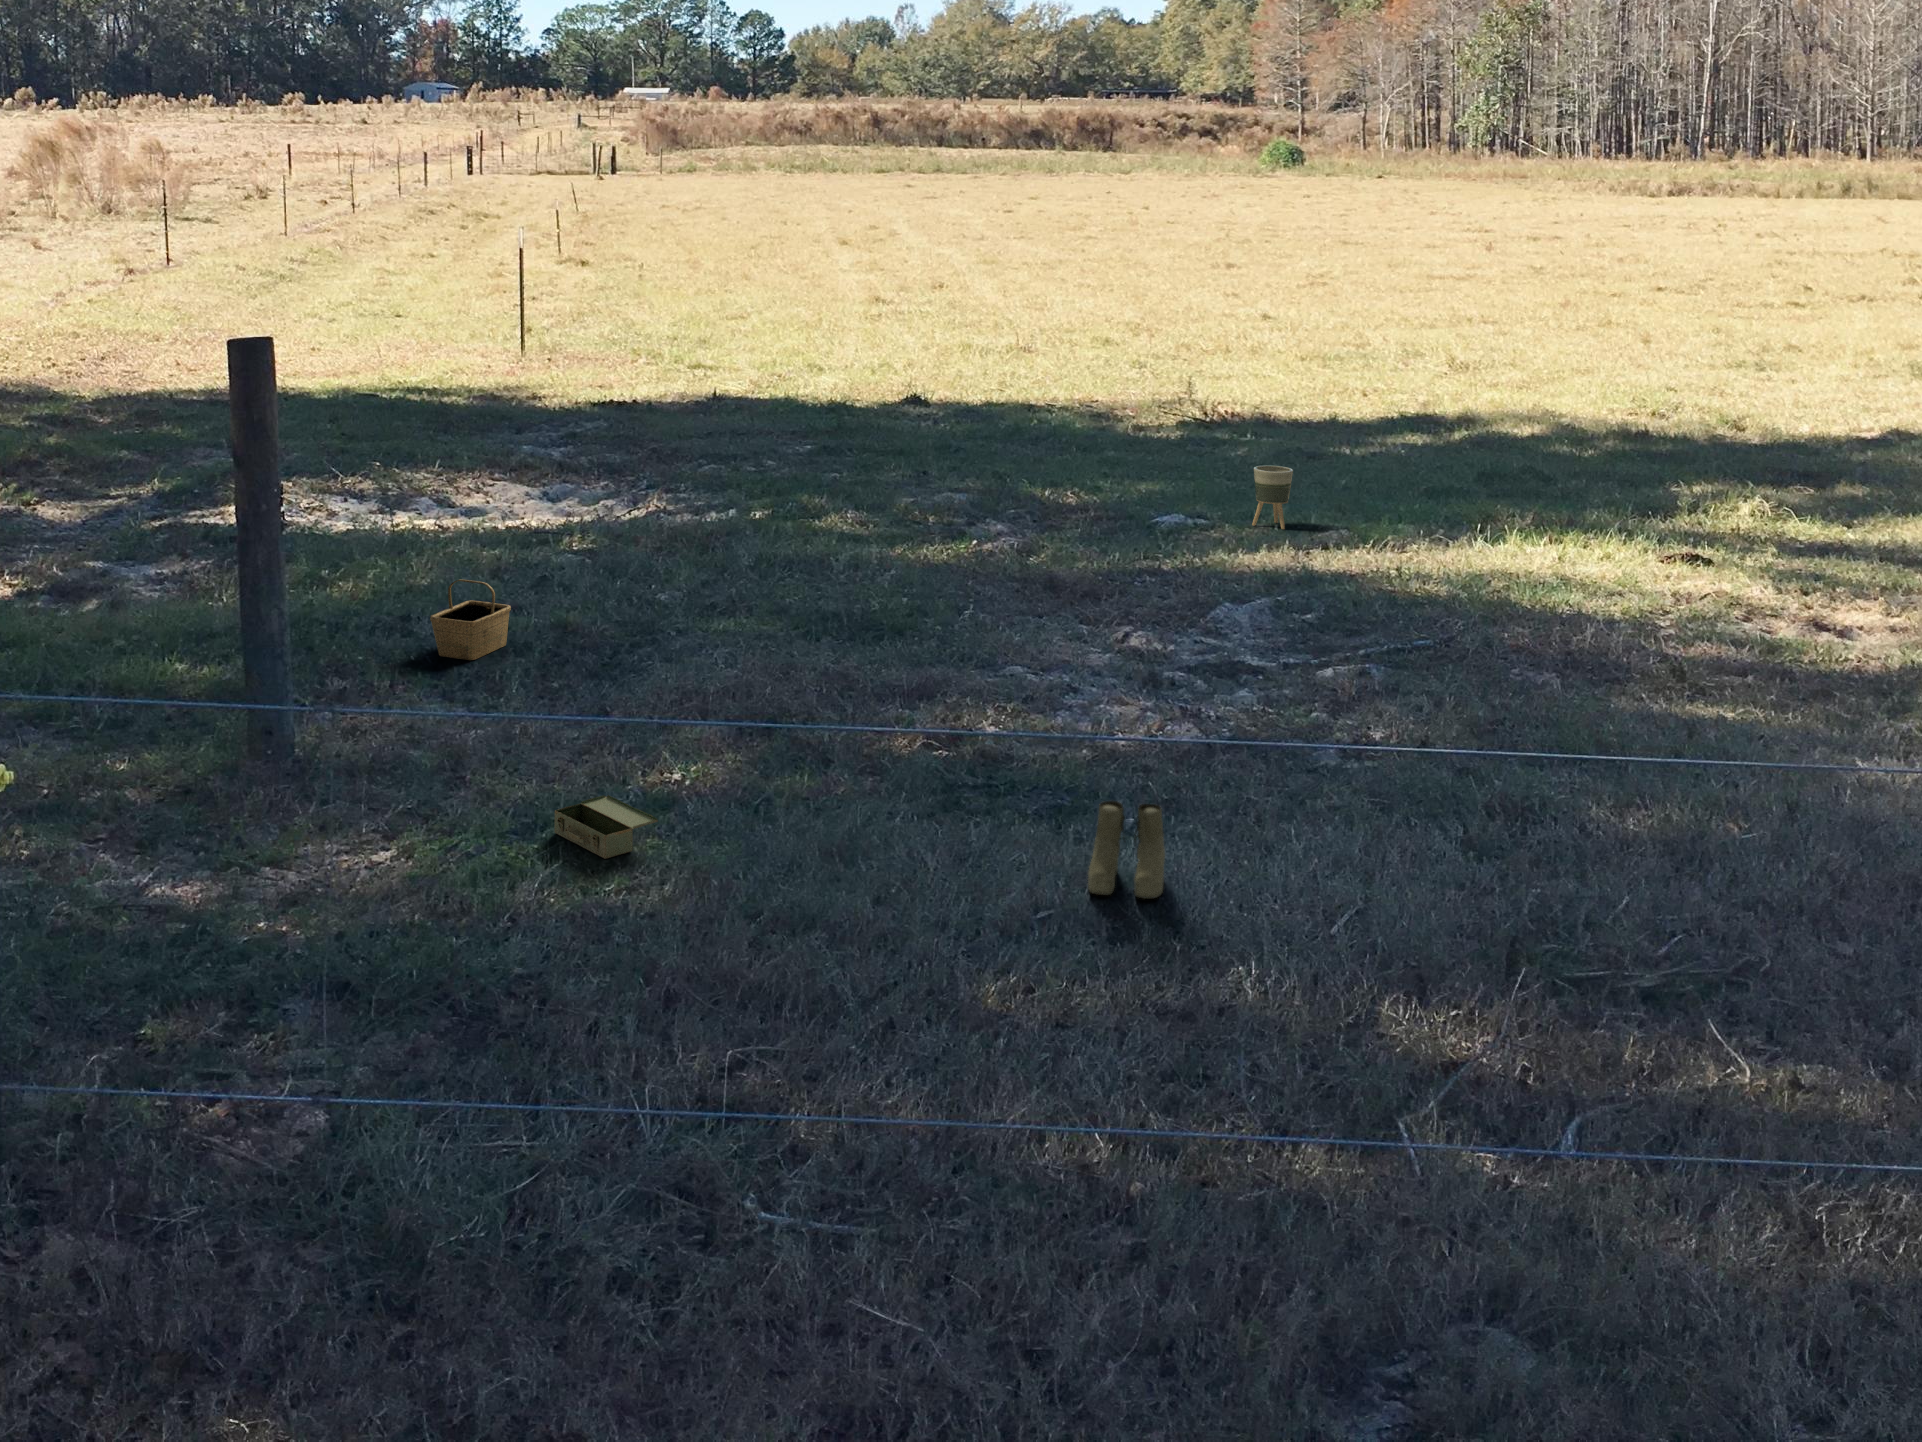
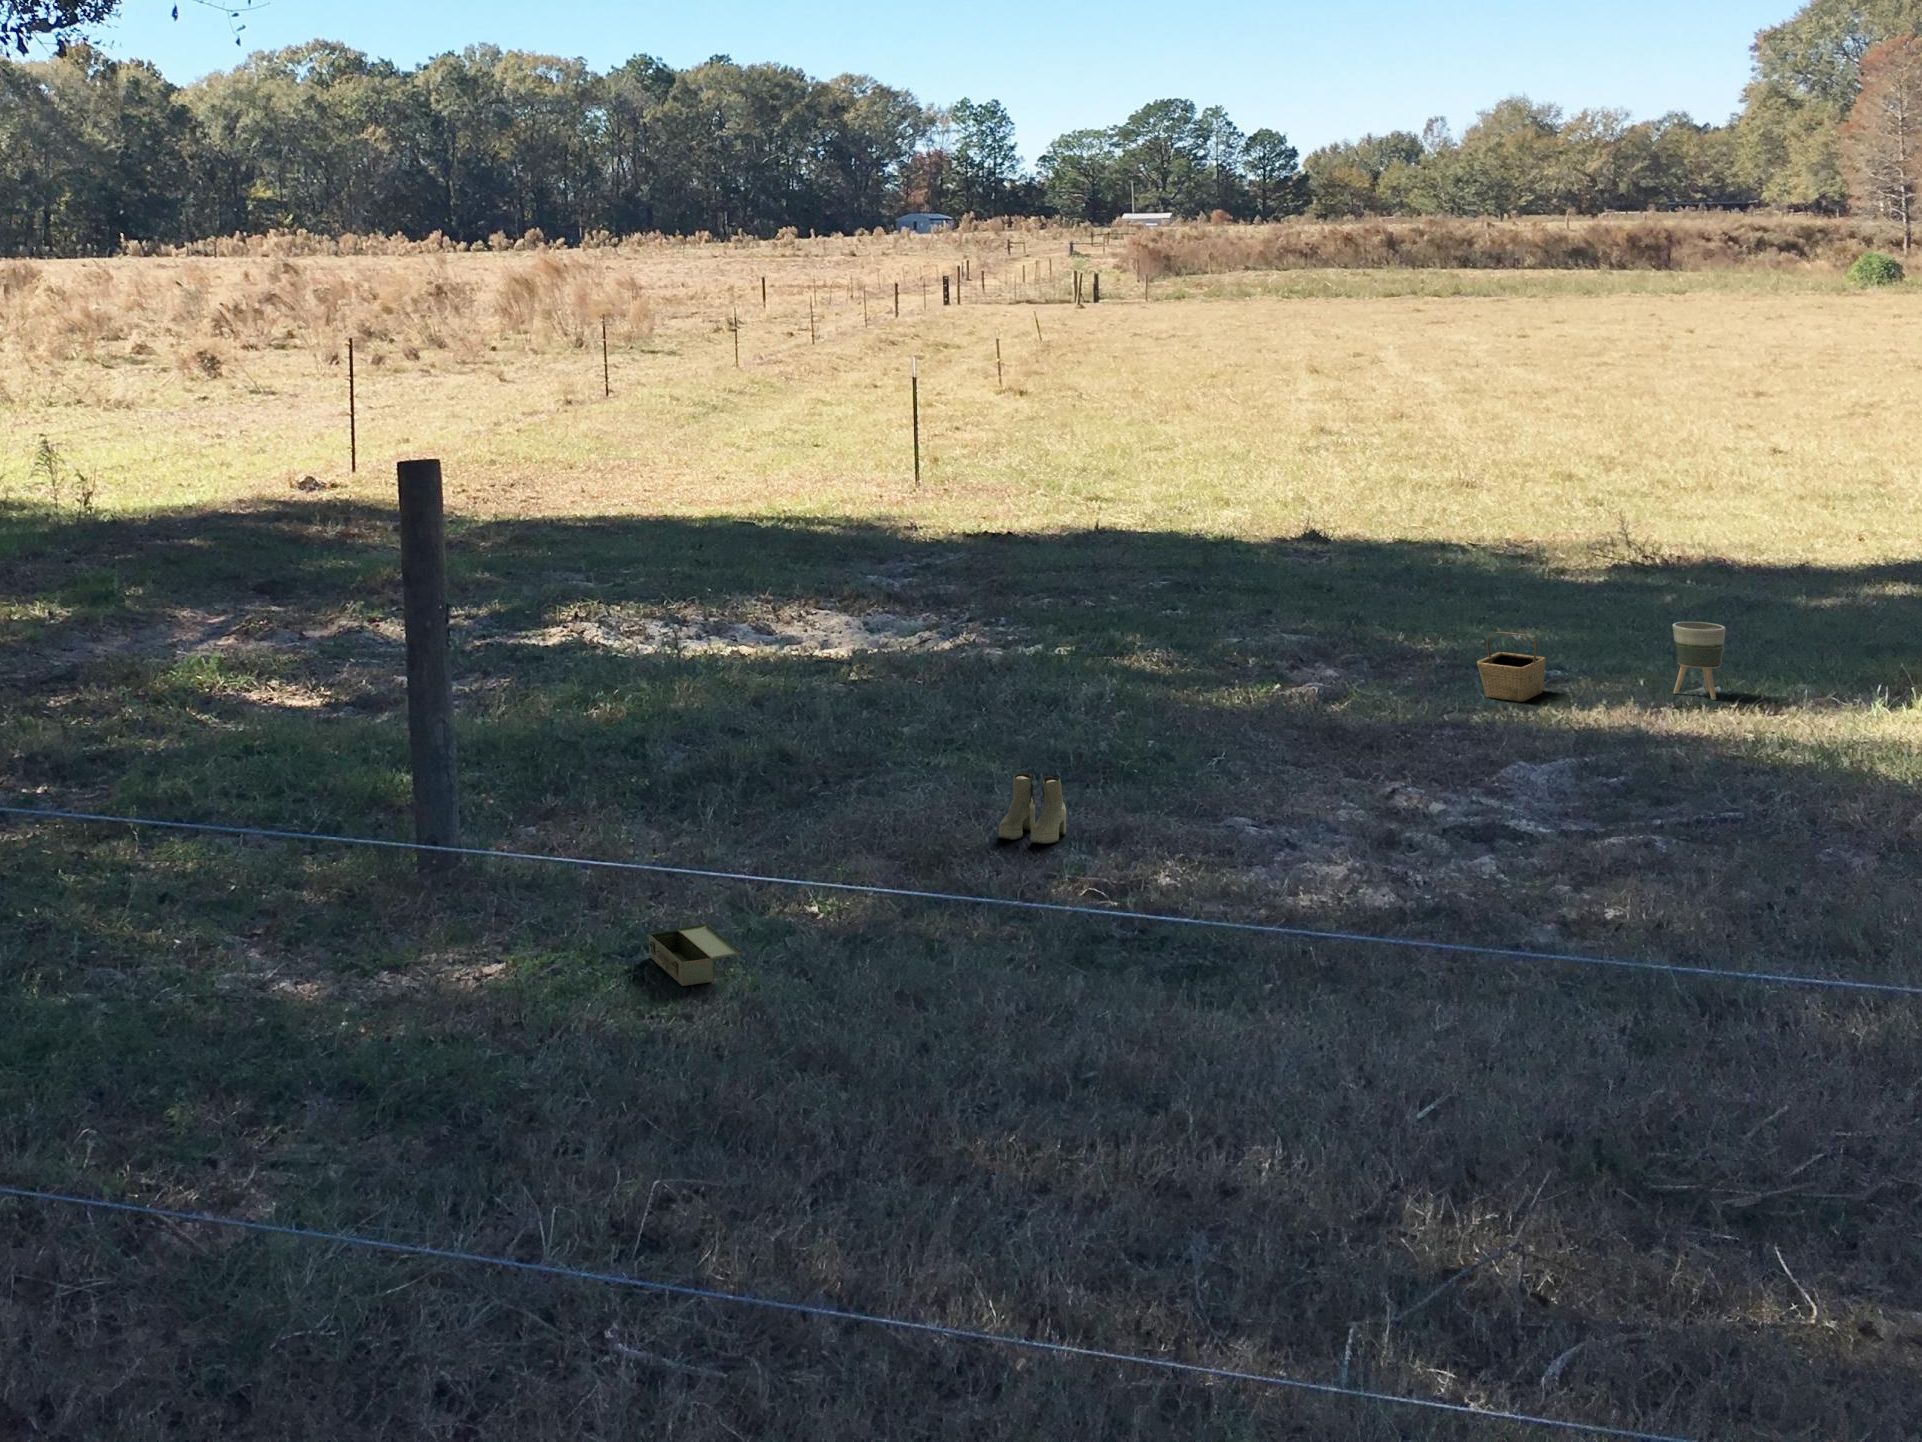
basket: present [430,579,511,660] -> present [1477,632,1546,702]
boots: present [1088,801,1165,899] -> present [999,774,1066,844]

